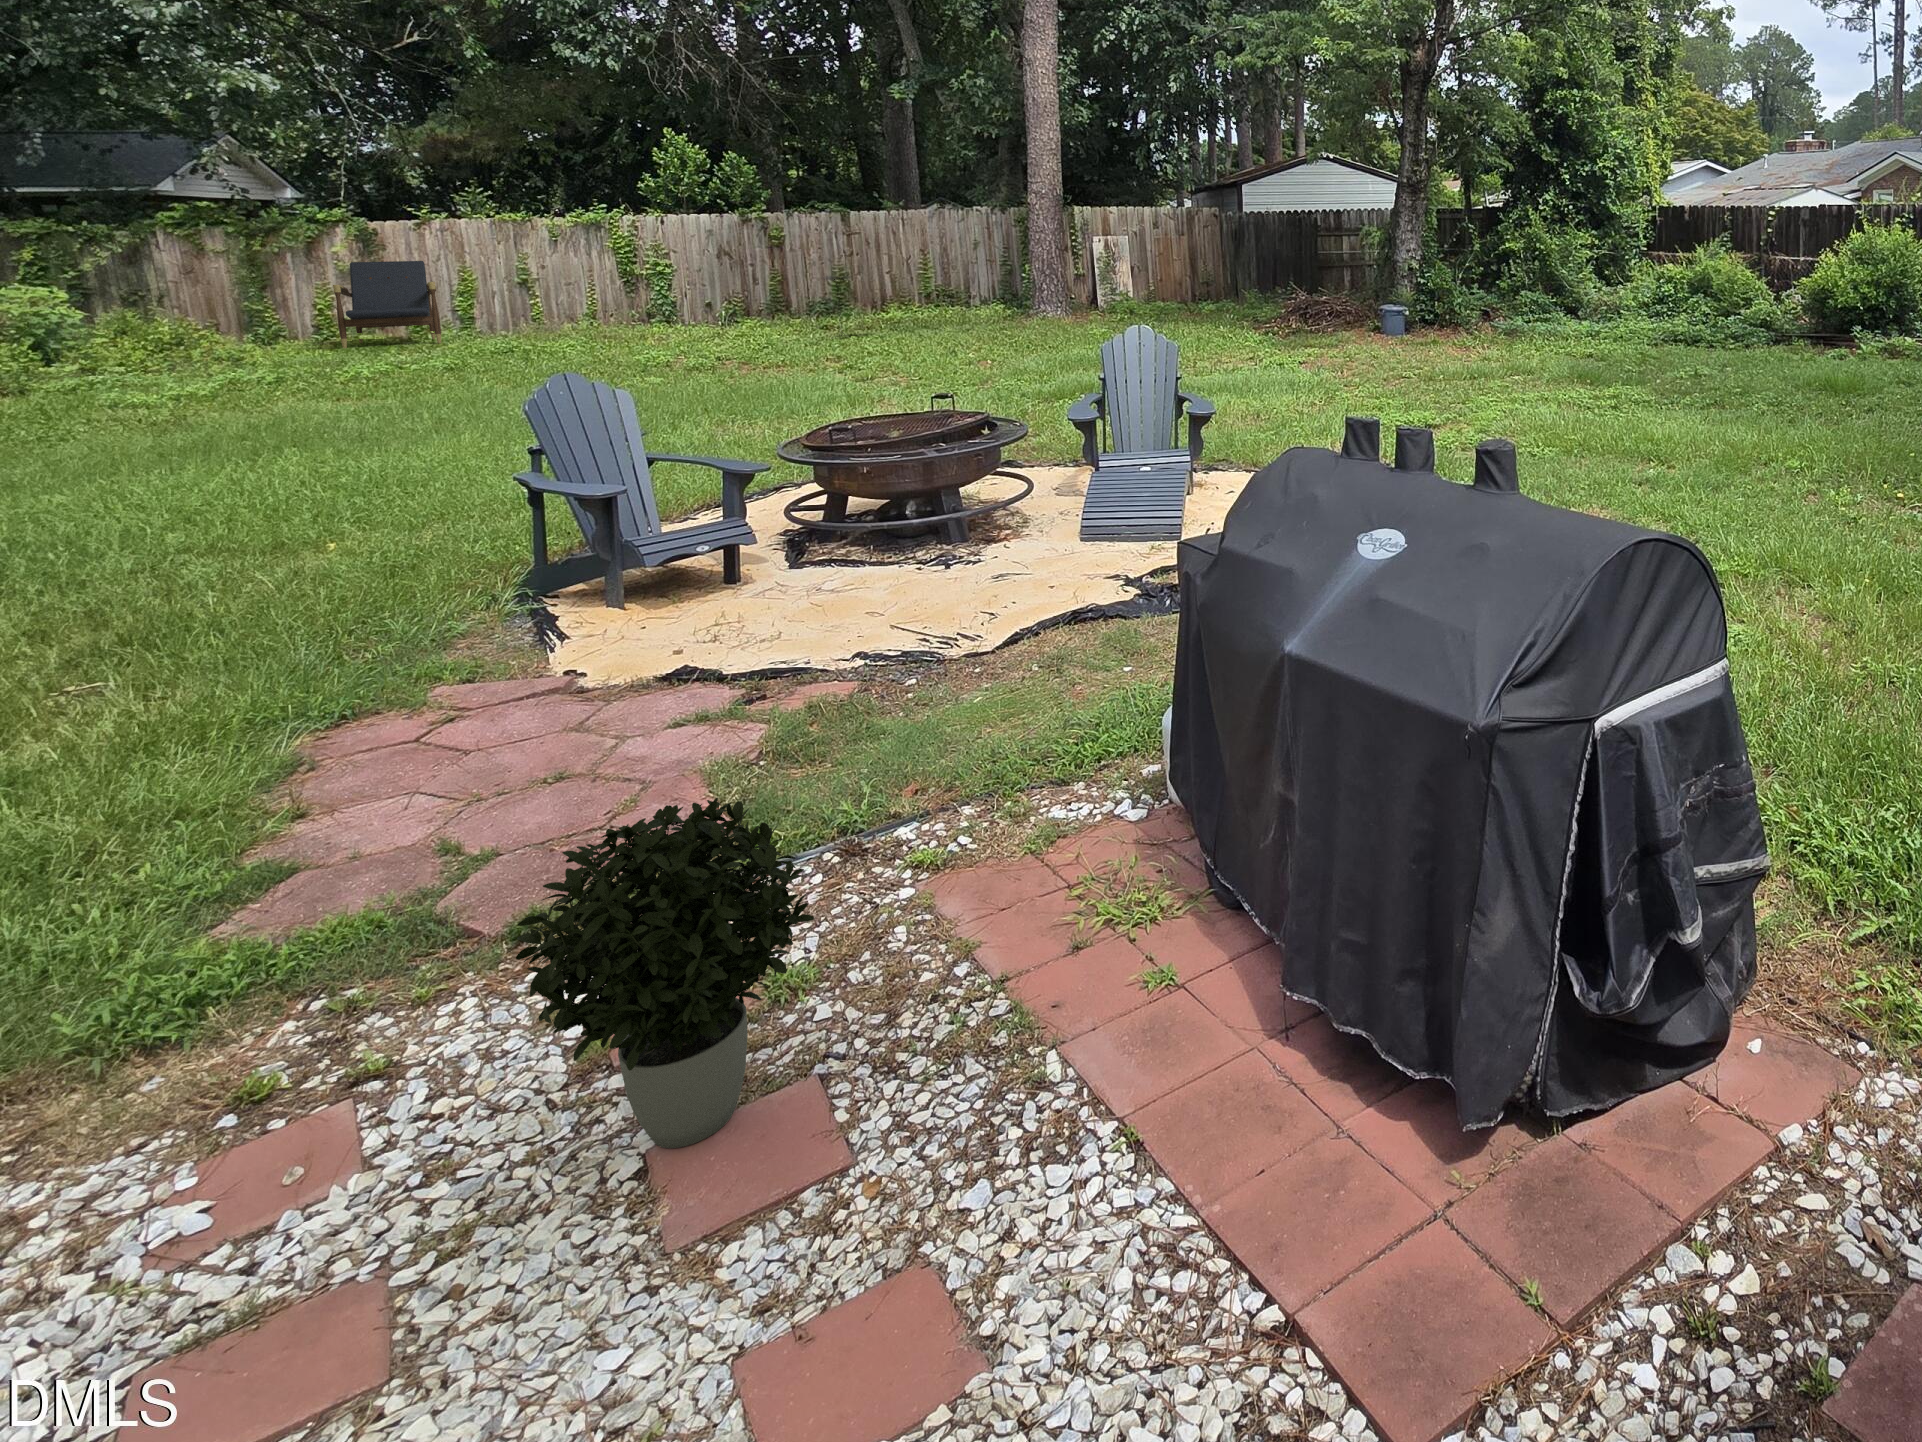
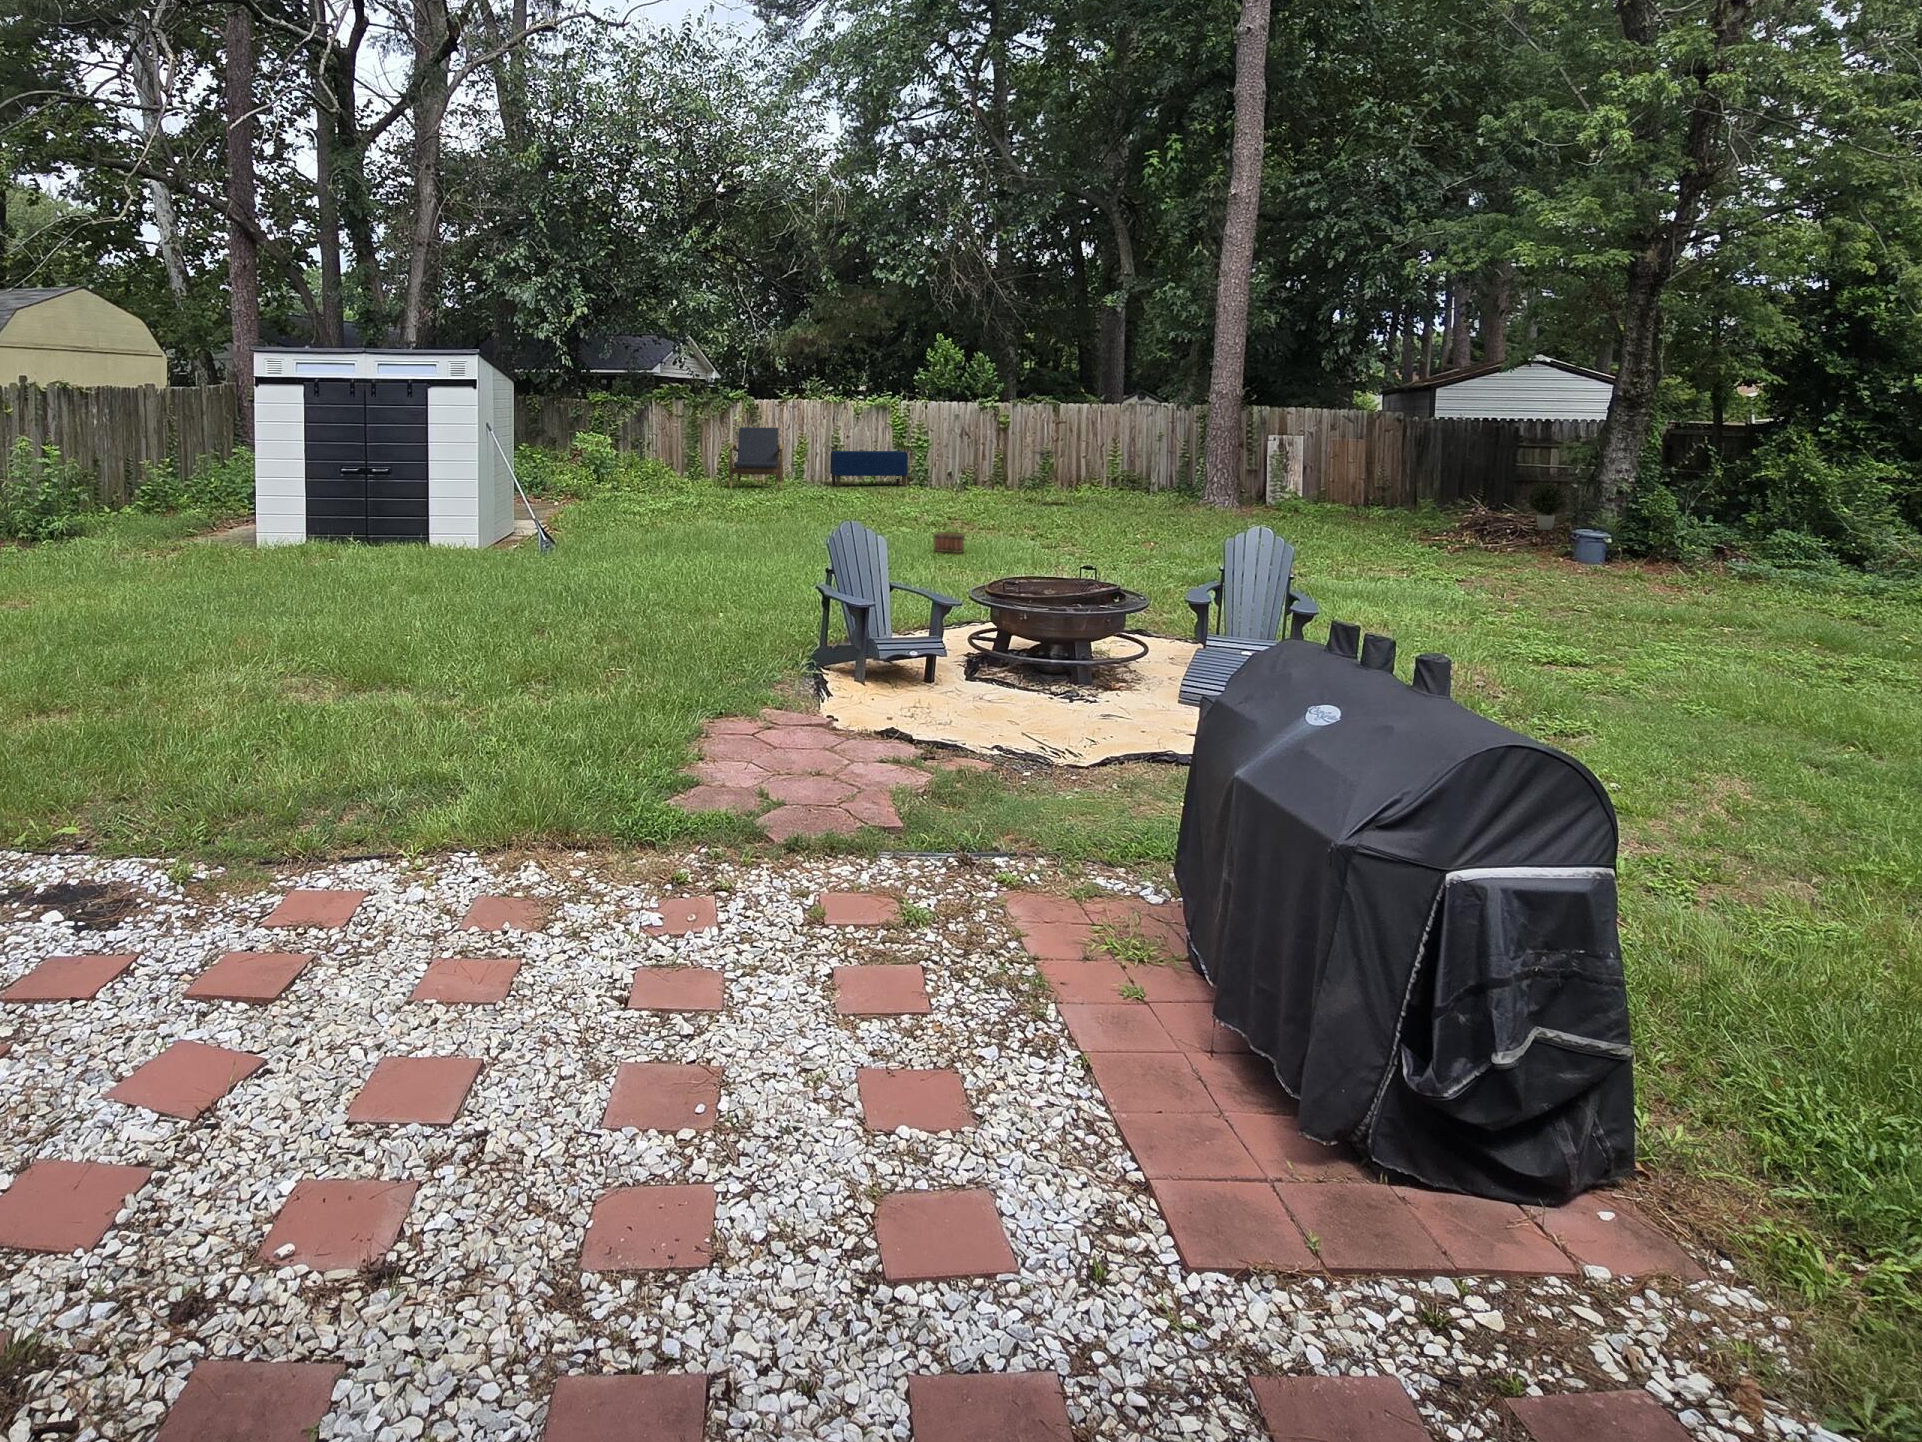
bench: none [521,285,648,335] -> present [830,451,908,487]
basket: none [702,352,750,404] -> present [934,512,965,553]
potted plant: present [516,798,814,1148] -> present [1528,483,1566,530]

